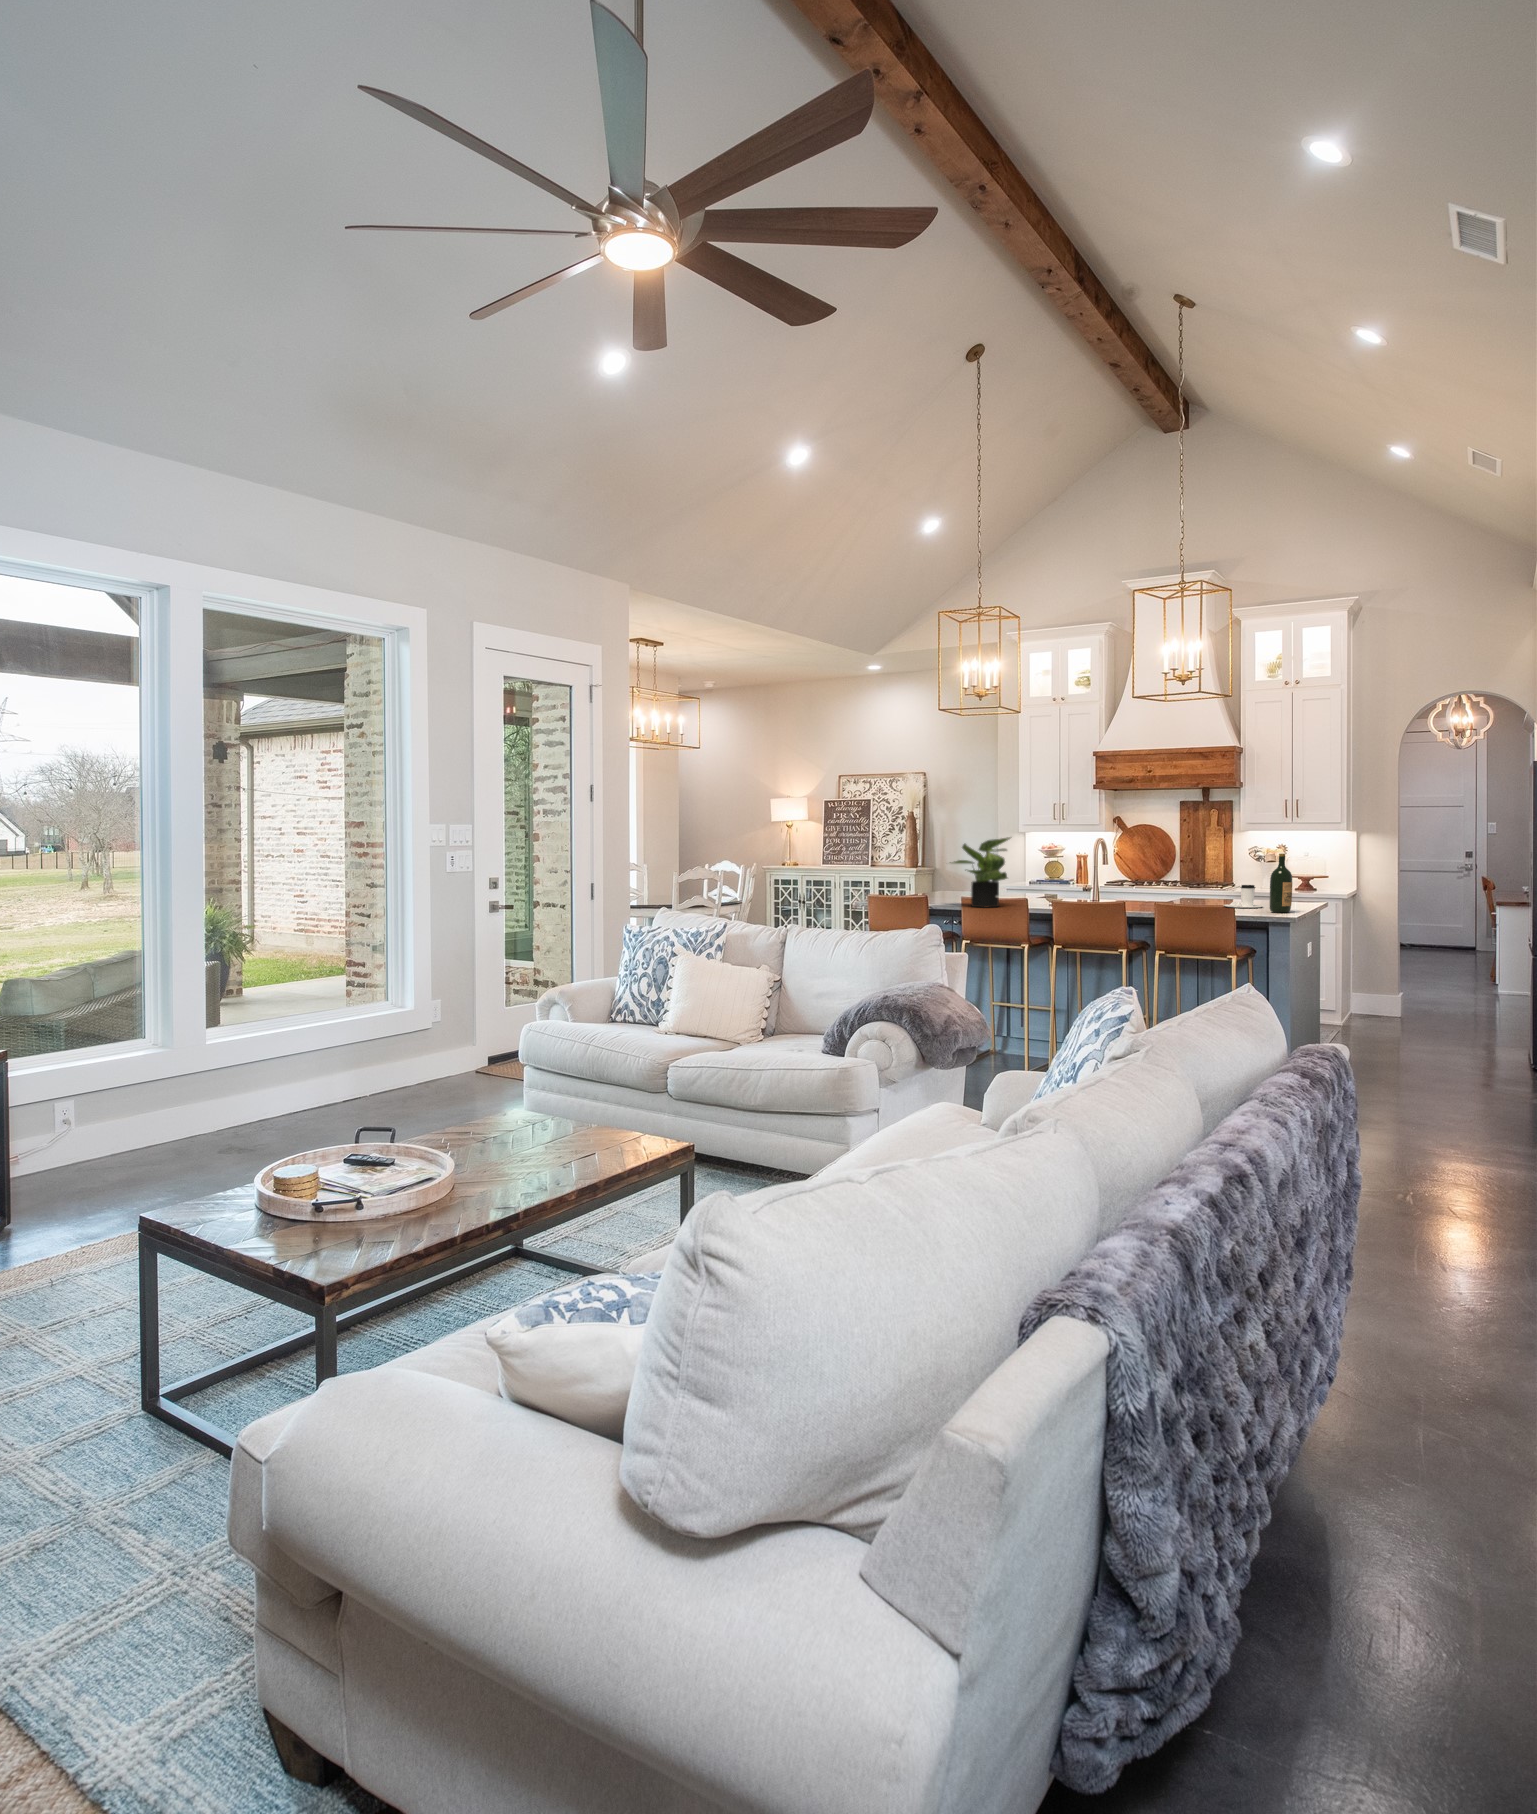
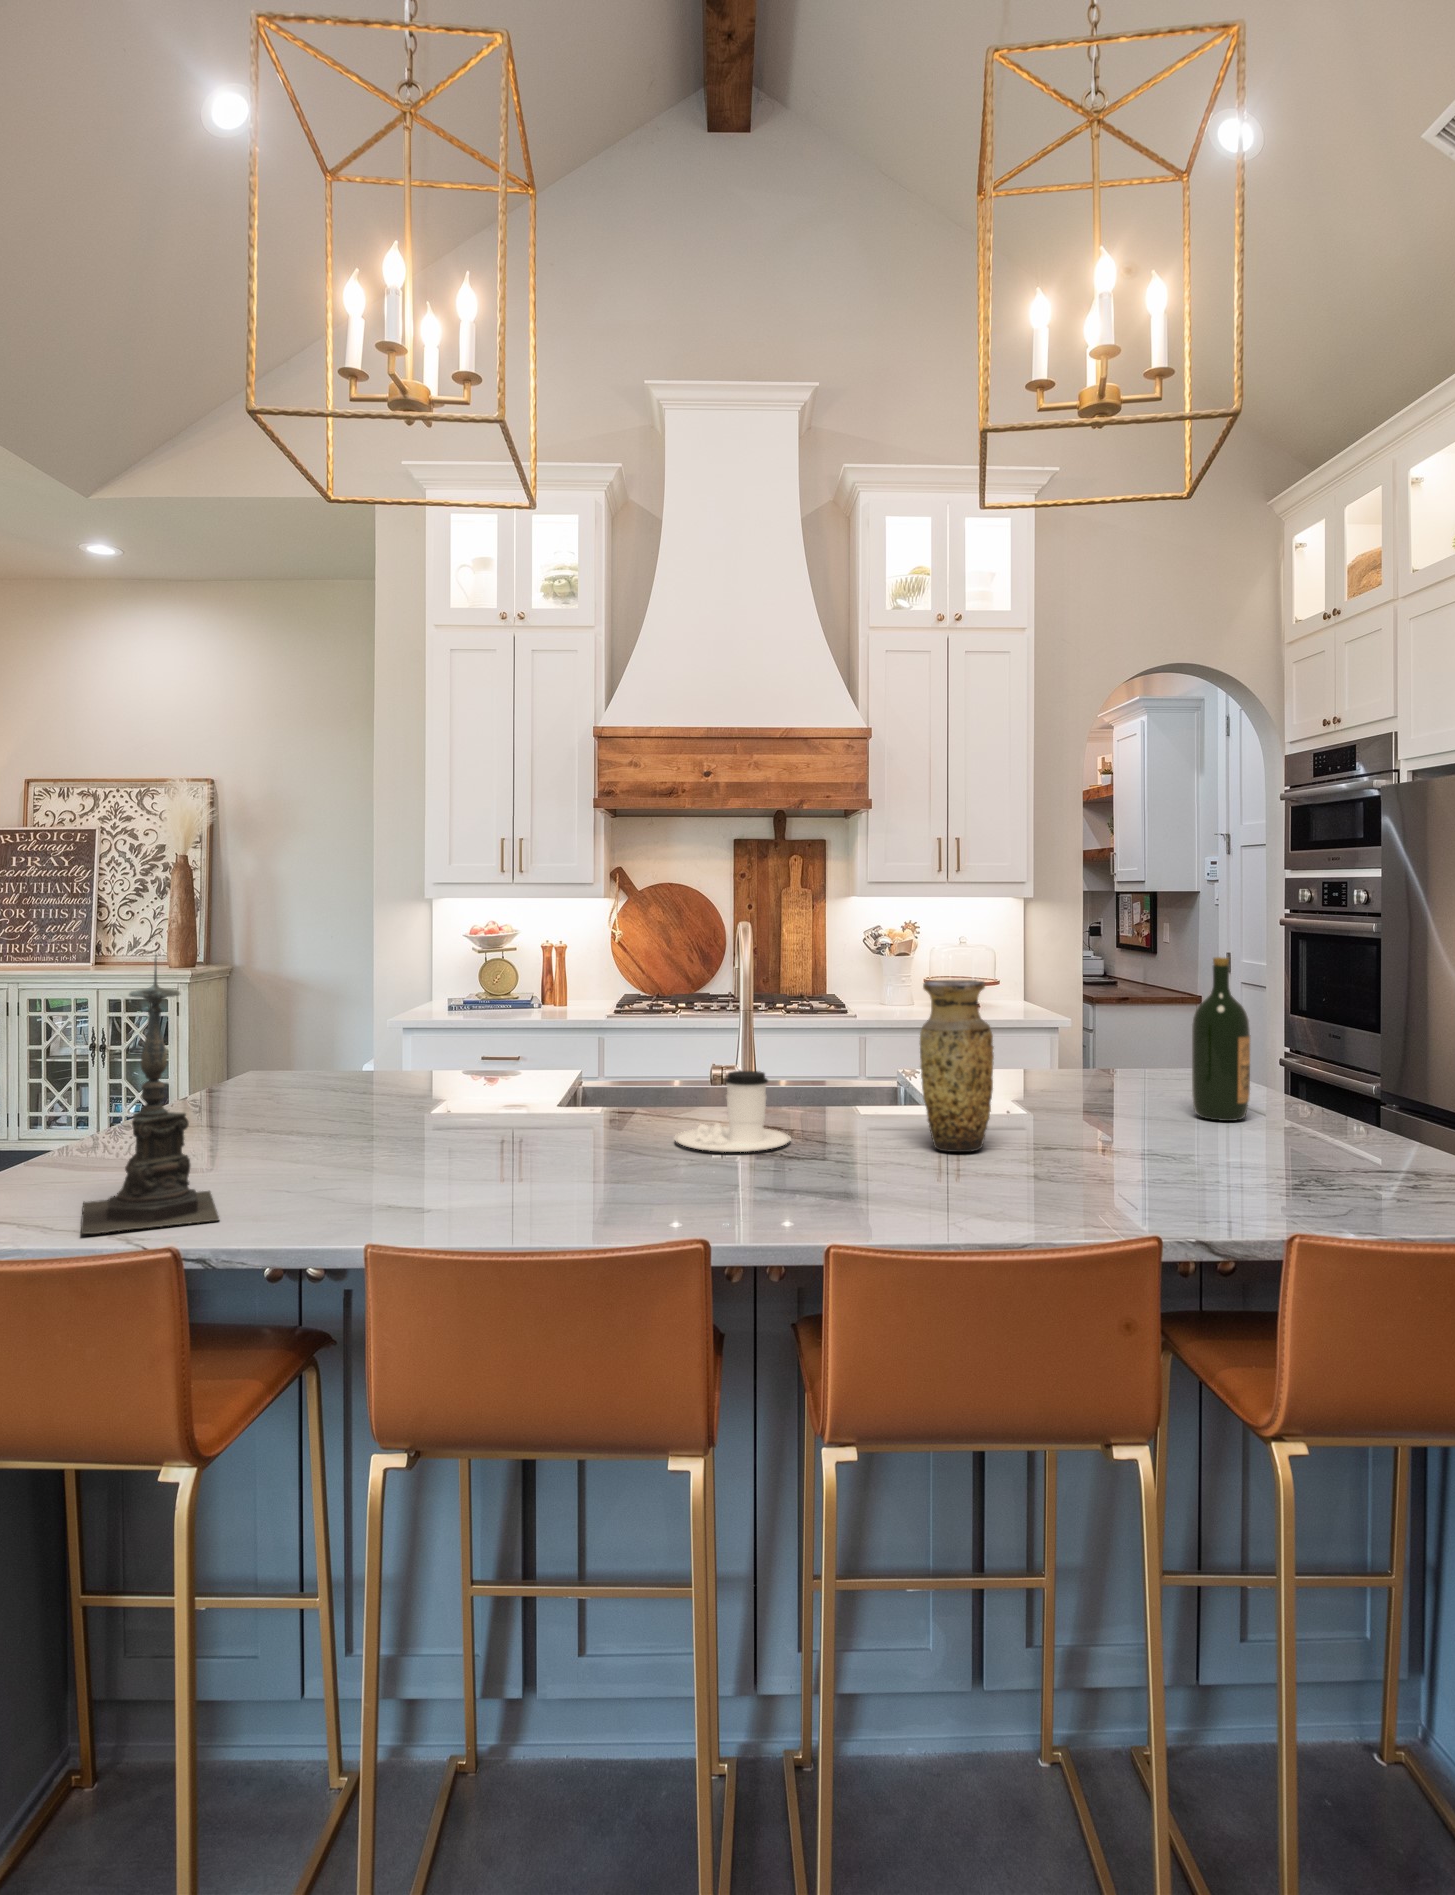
potted plant: present [950,837,1010,908] -> none [256,909,495,1147]
candle holder: none [902,848,935,913] -> present [81,955,219,1234]
vase: none [1146,859,1171,913] -> present [920,980,994,1152]
coffee cup: present [1224,885,1263,908] -> present [675,1071,791,1152]

